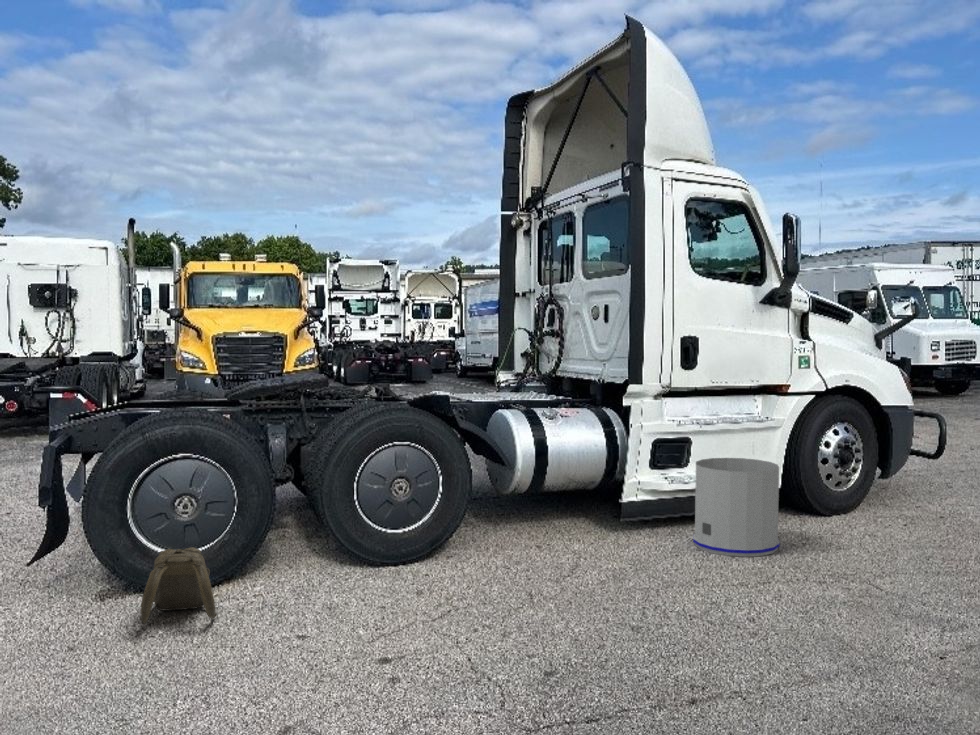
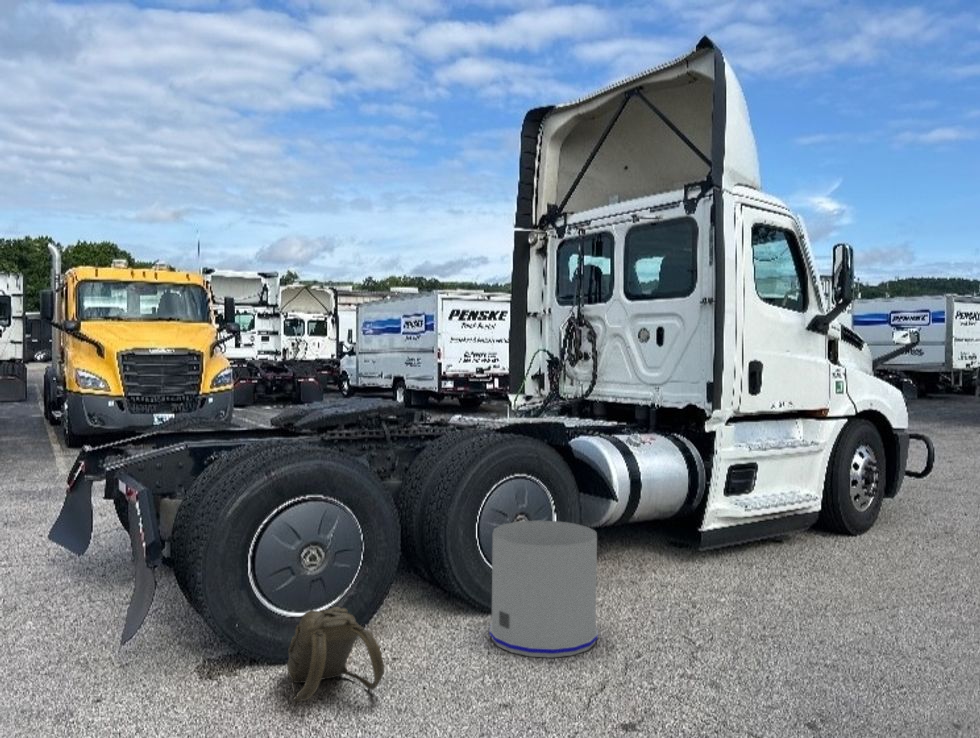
trash can: present [693,458,780,557] -> present [489,521,598,658]

